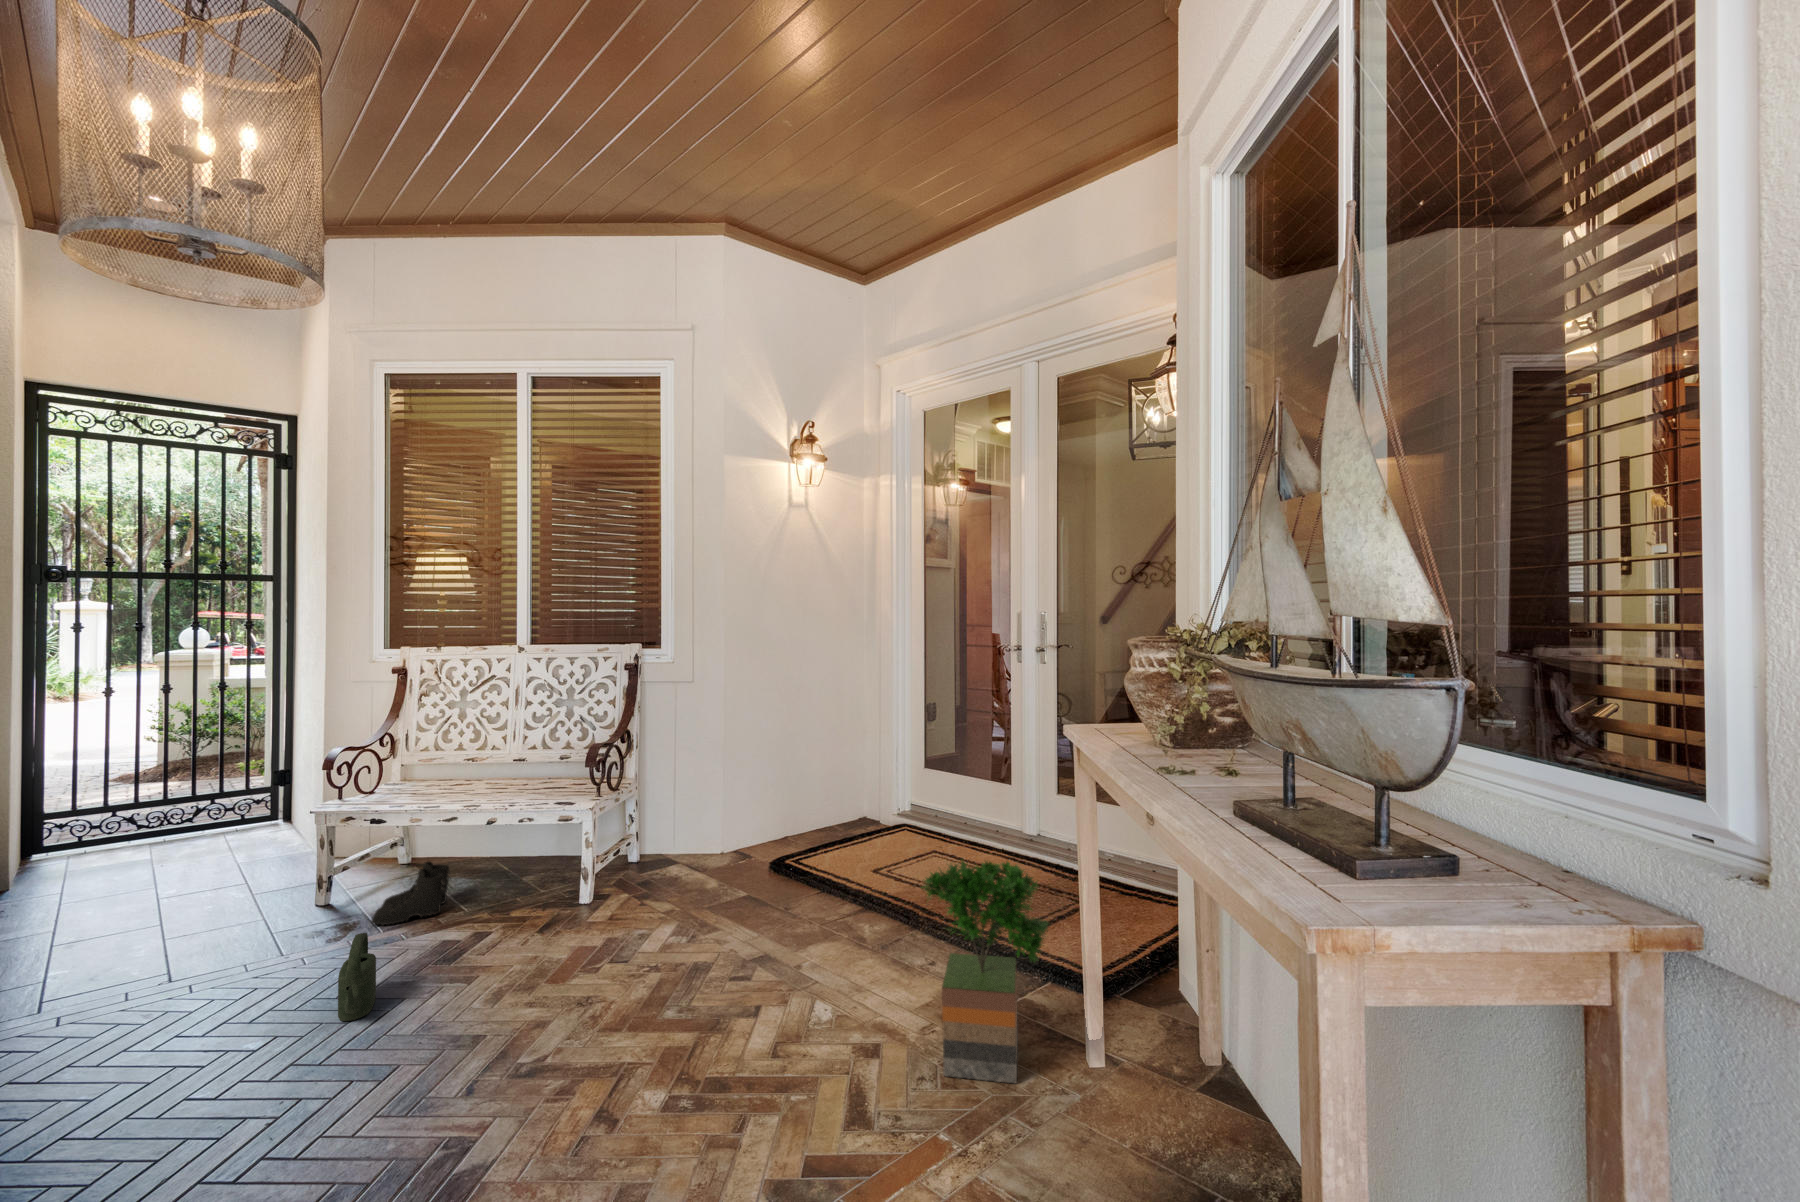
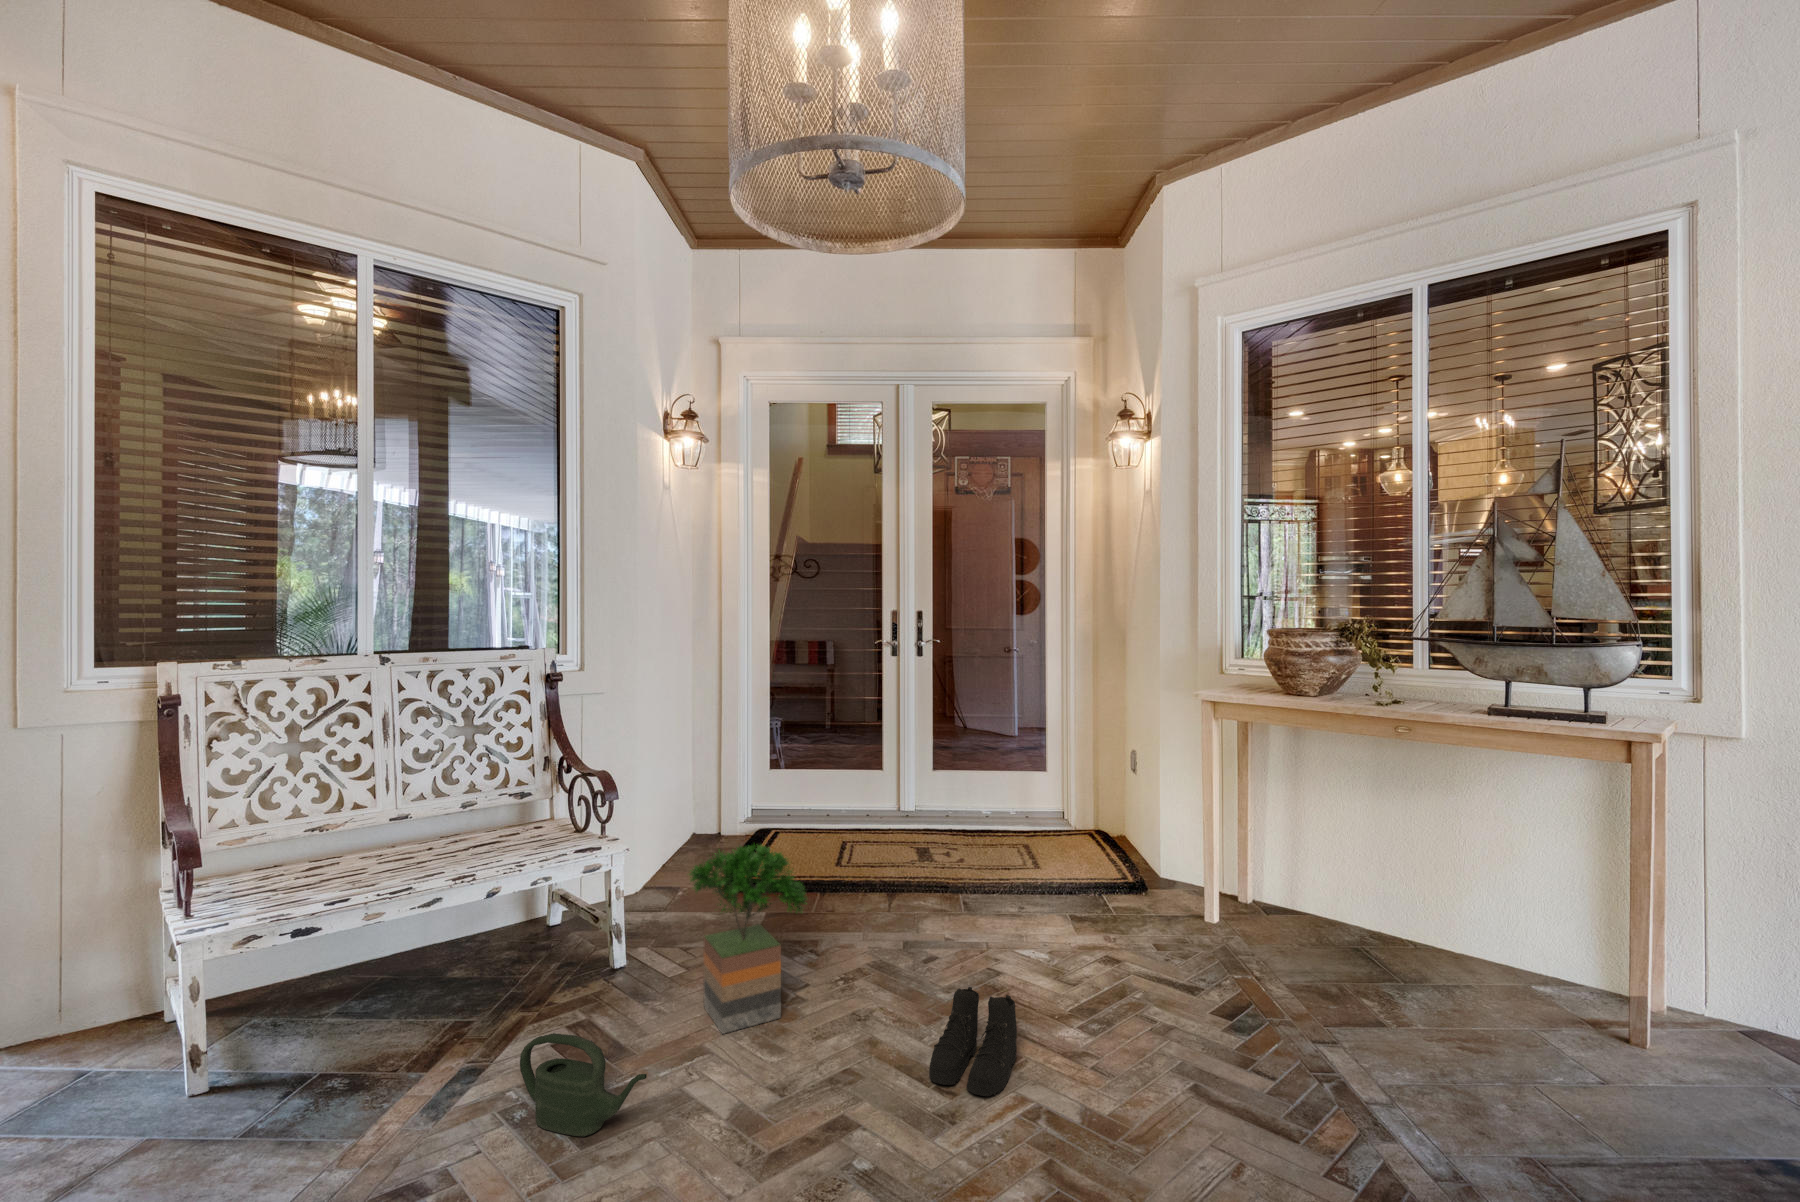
potted tree: present [922,859,1048,1083] -> present [689,845,807,1034]
boots: present [371,861,451,926] -> present [929,987,1017,1096]

